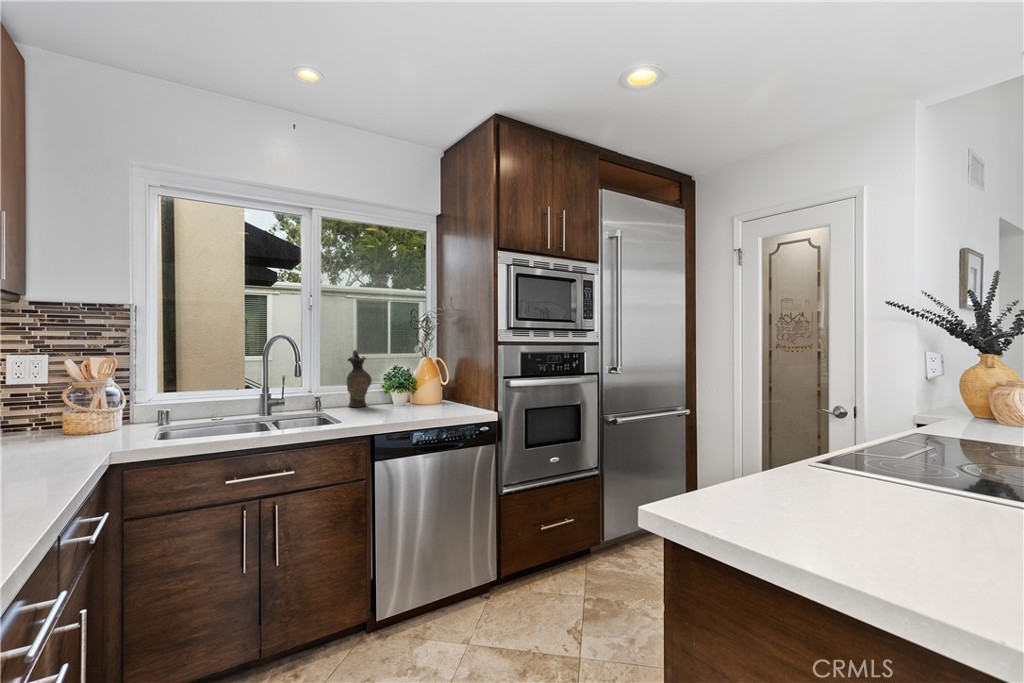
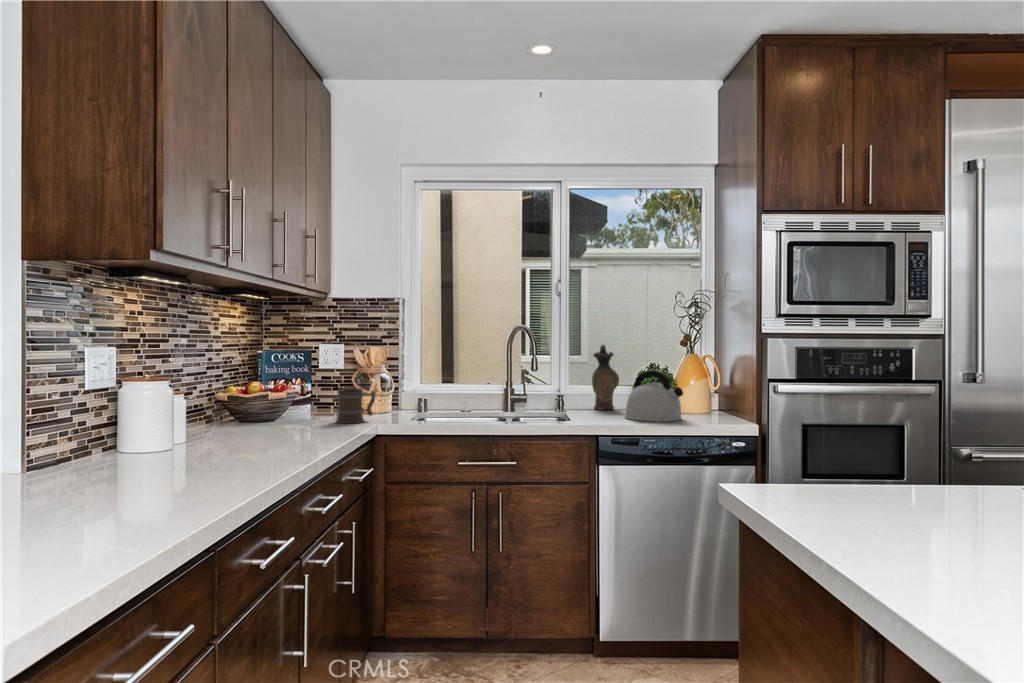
kettle: none [386,373,437,417] -> present [625,371,683,422]
mug: none [40,410,105,456] -> present [336,388,376,423]

